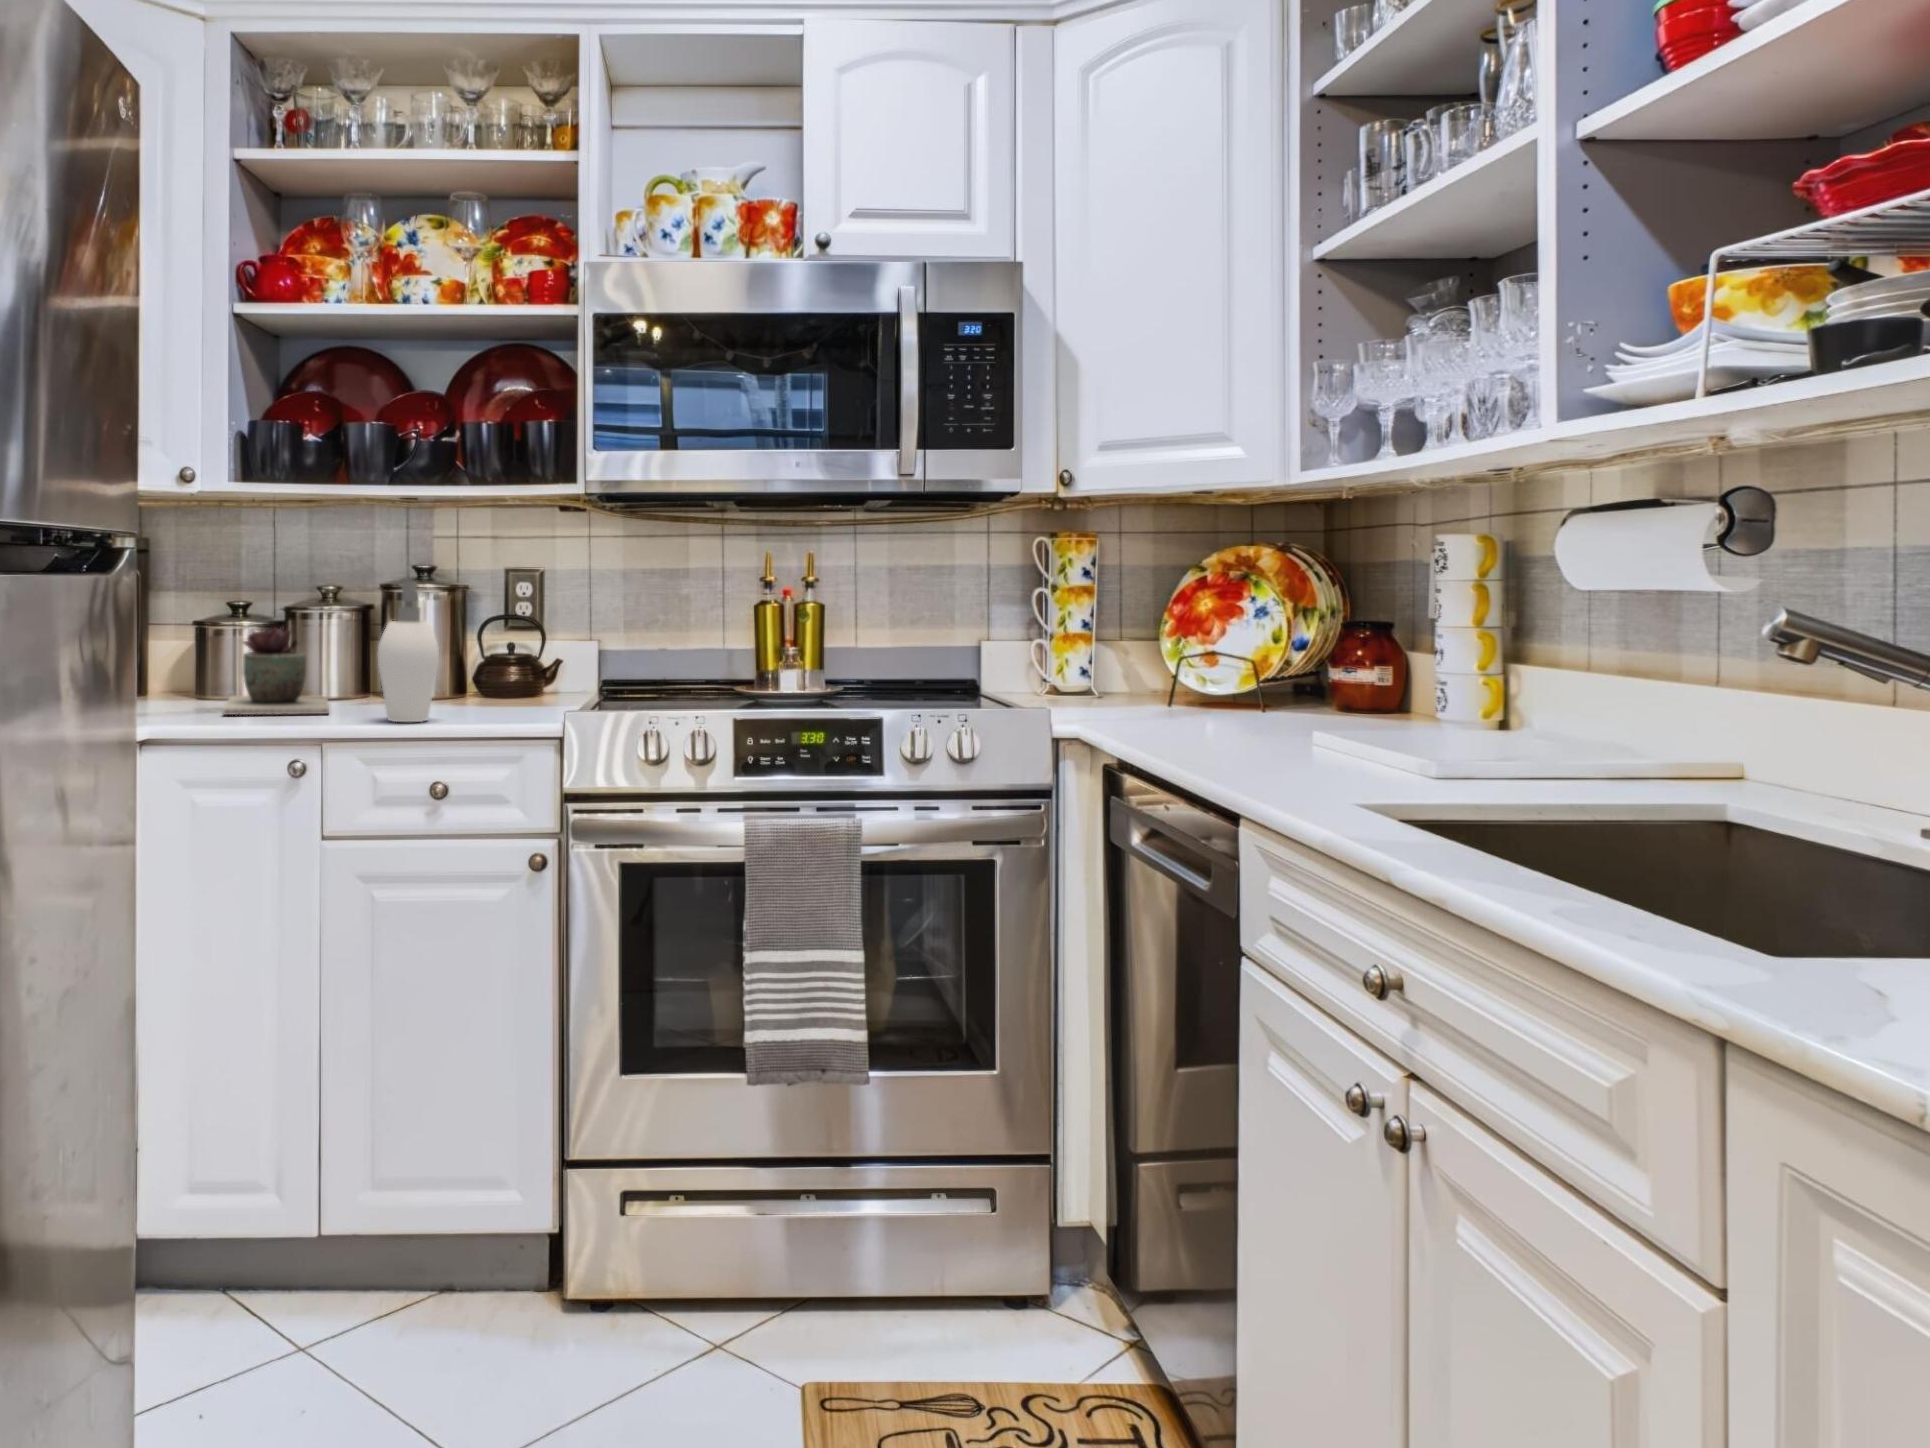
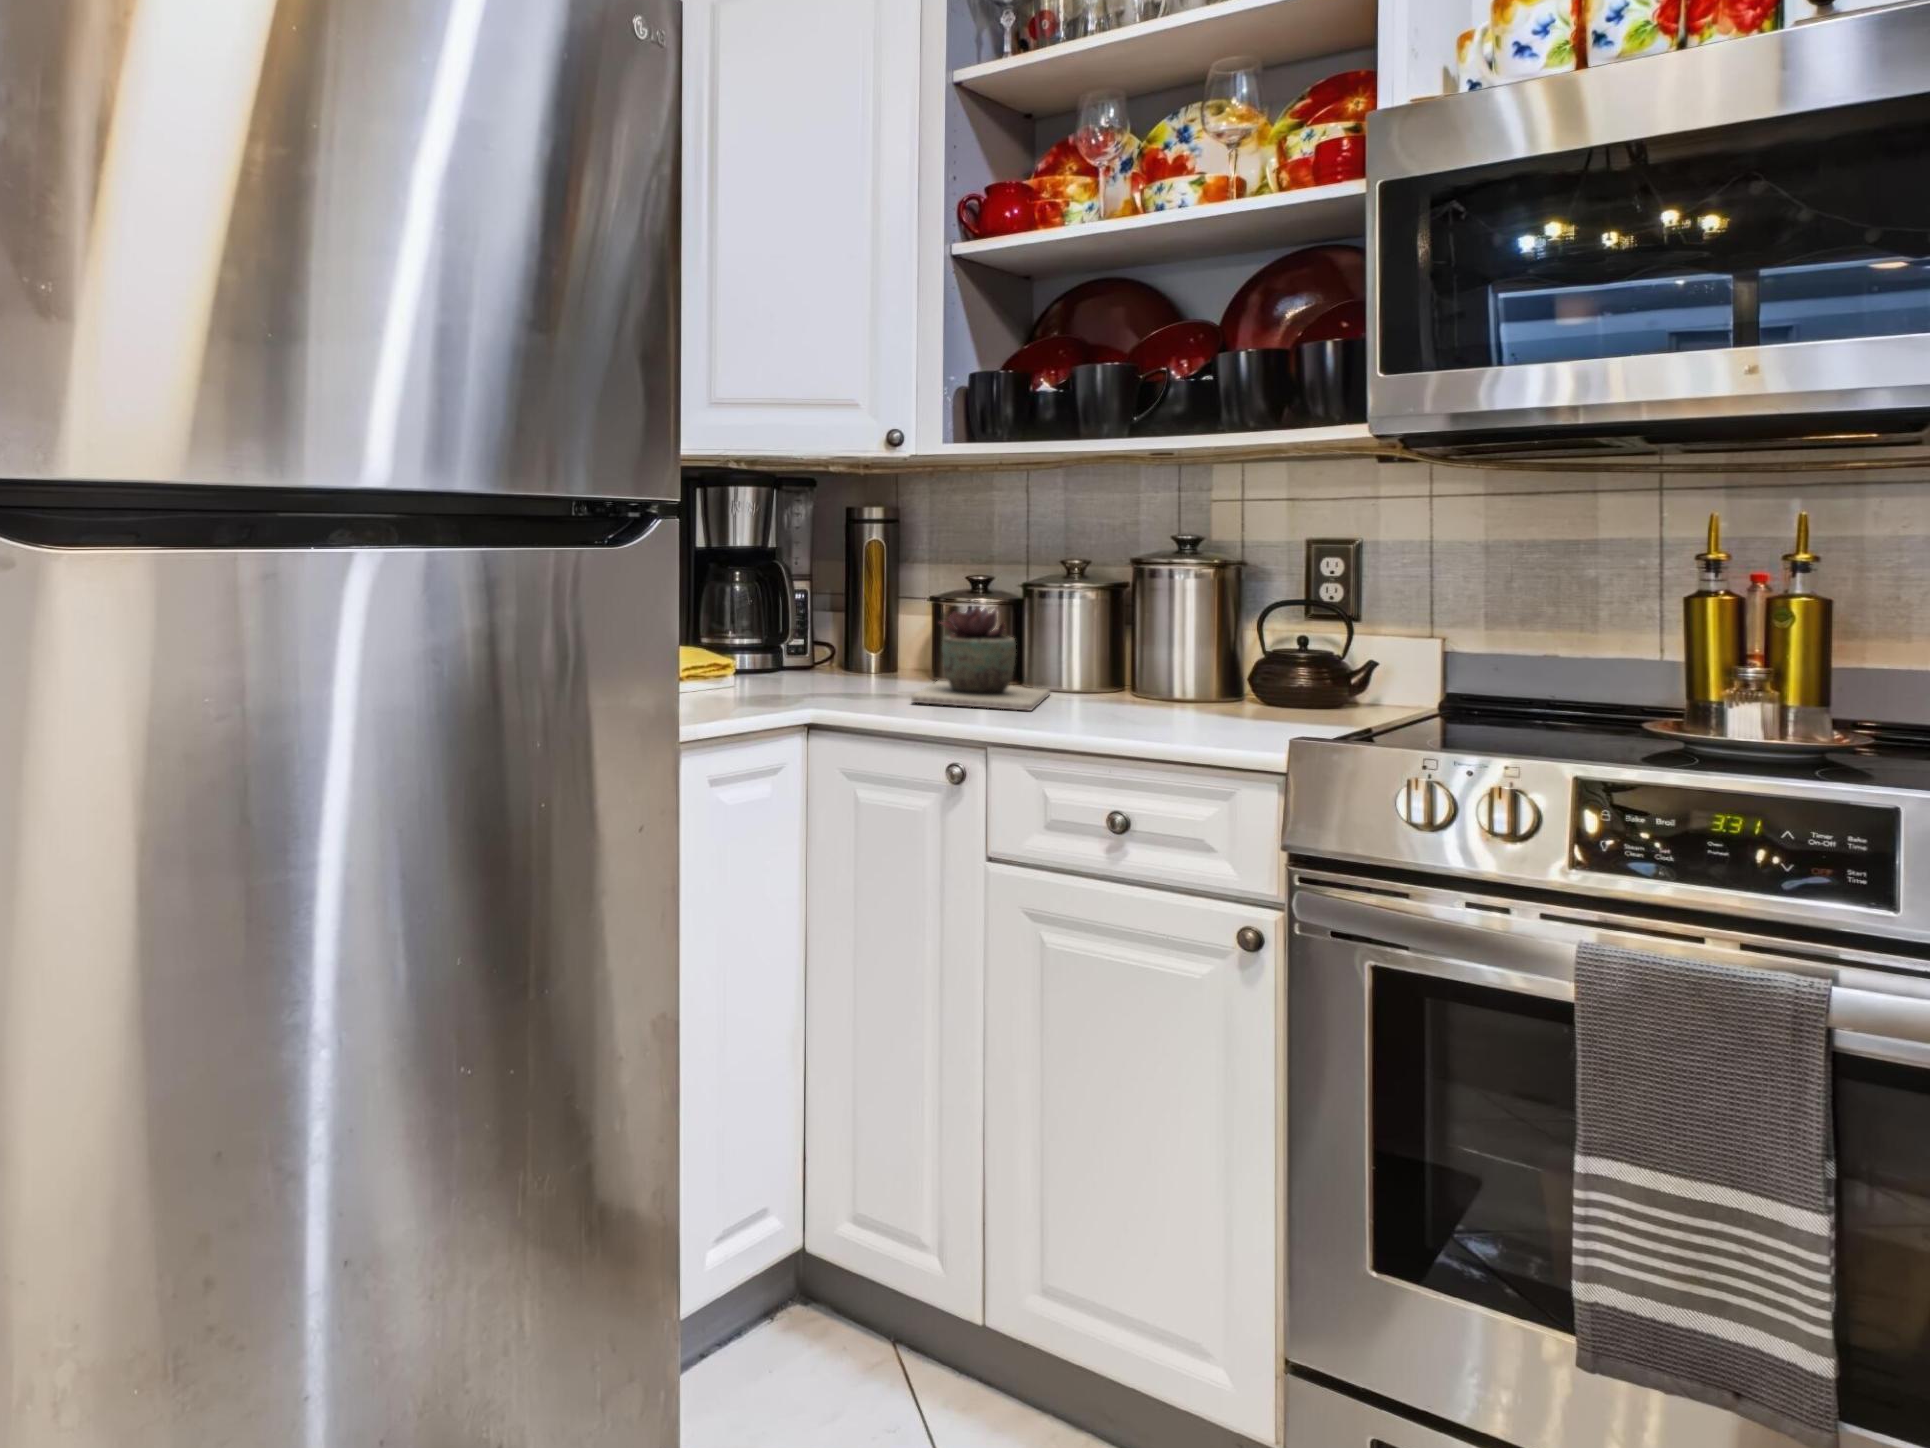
soap dispenser: present [378,581,439,722] -> none [1079,563,1156,730]

